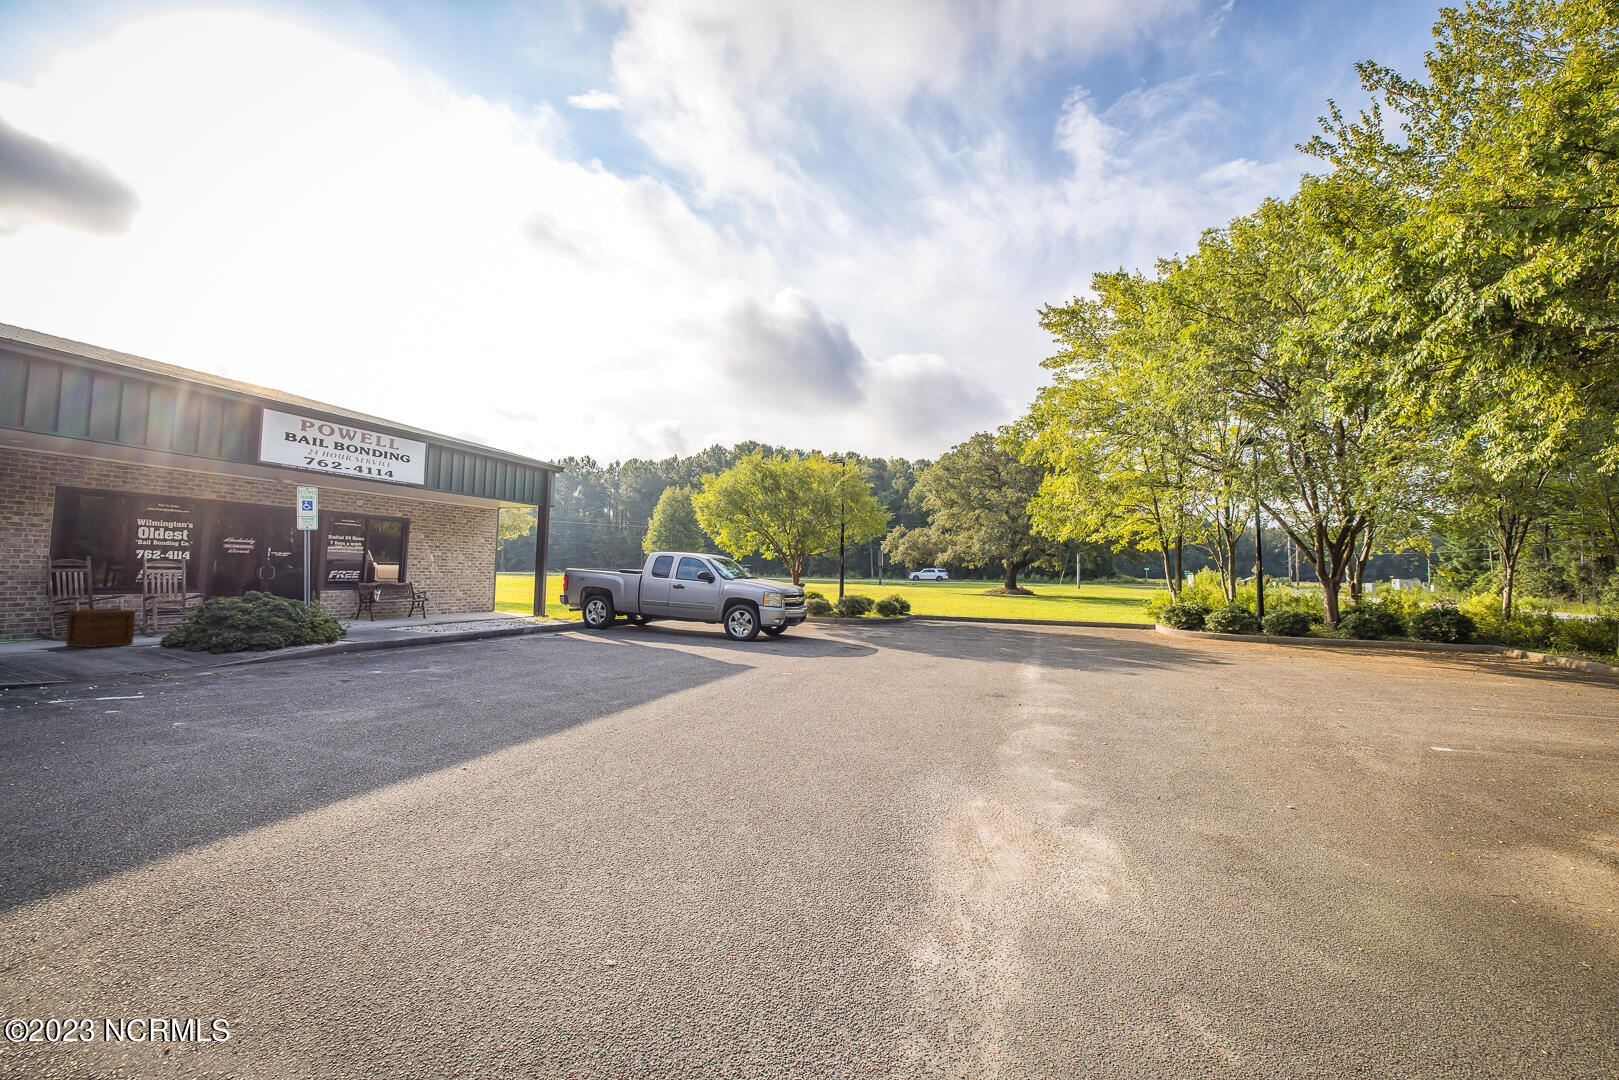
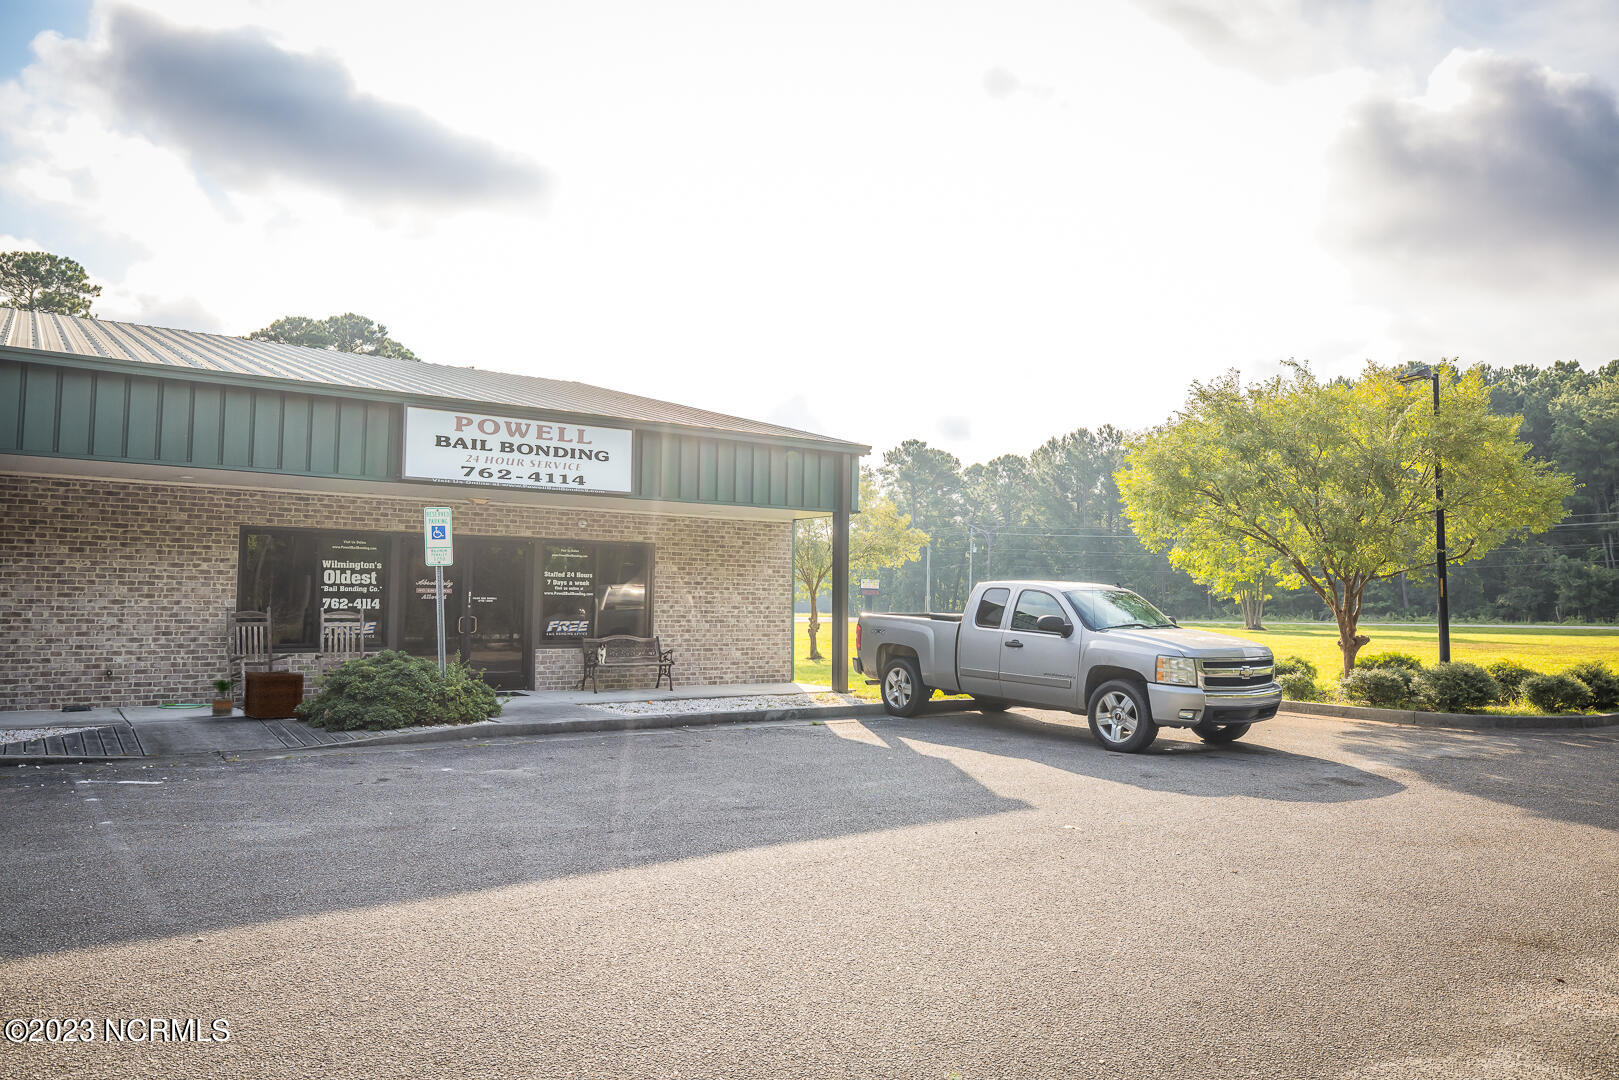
potted tree: none [29,616,59,647] -> present [212,680,236,716]

